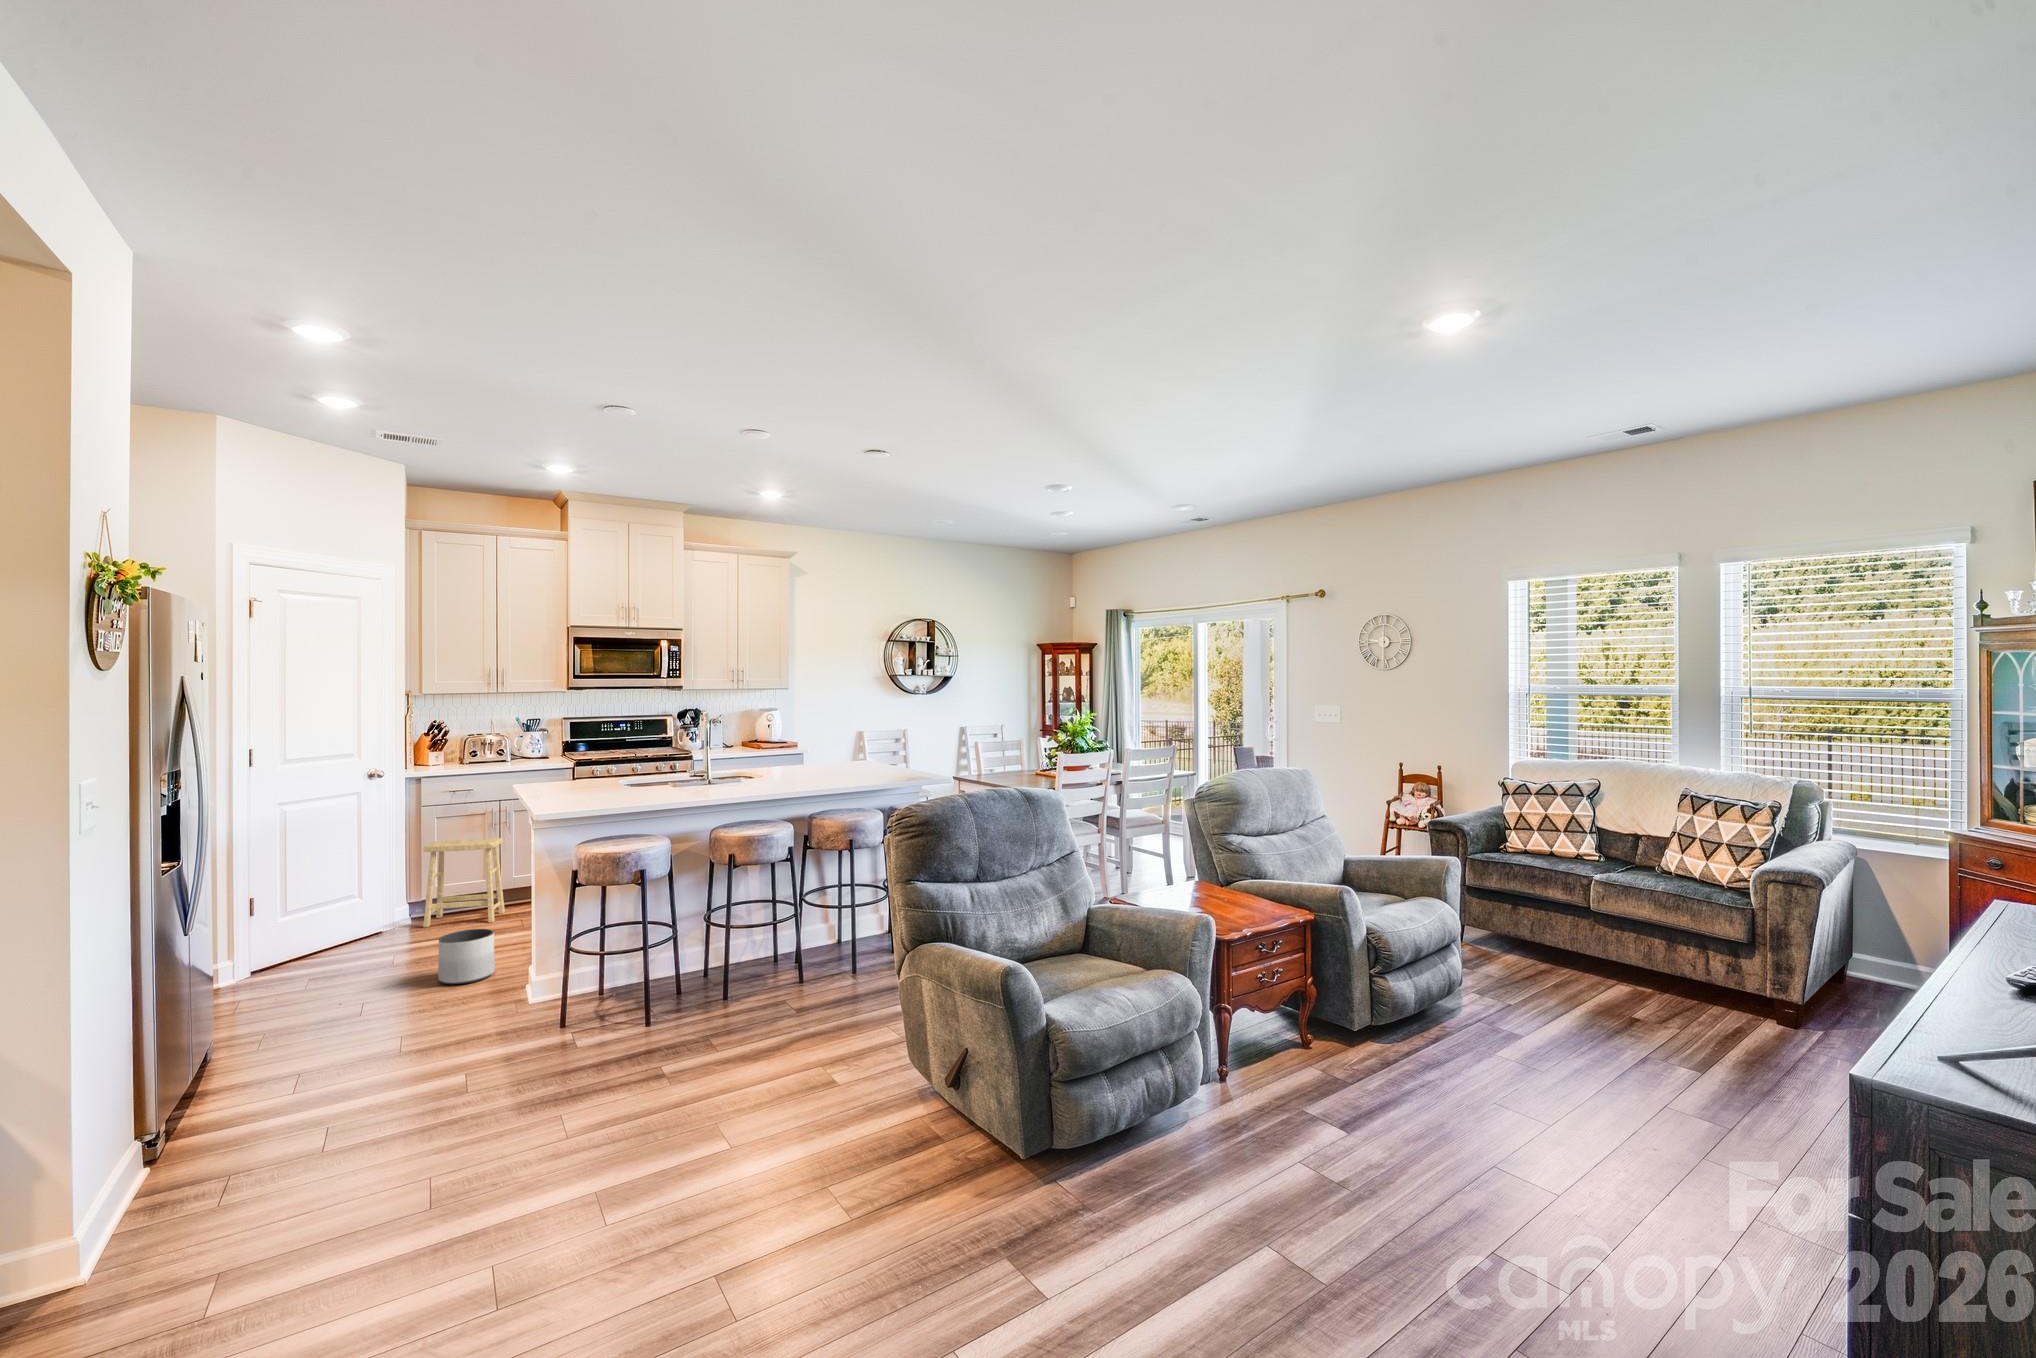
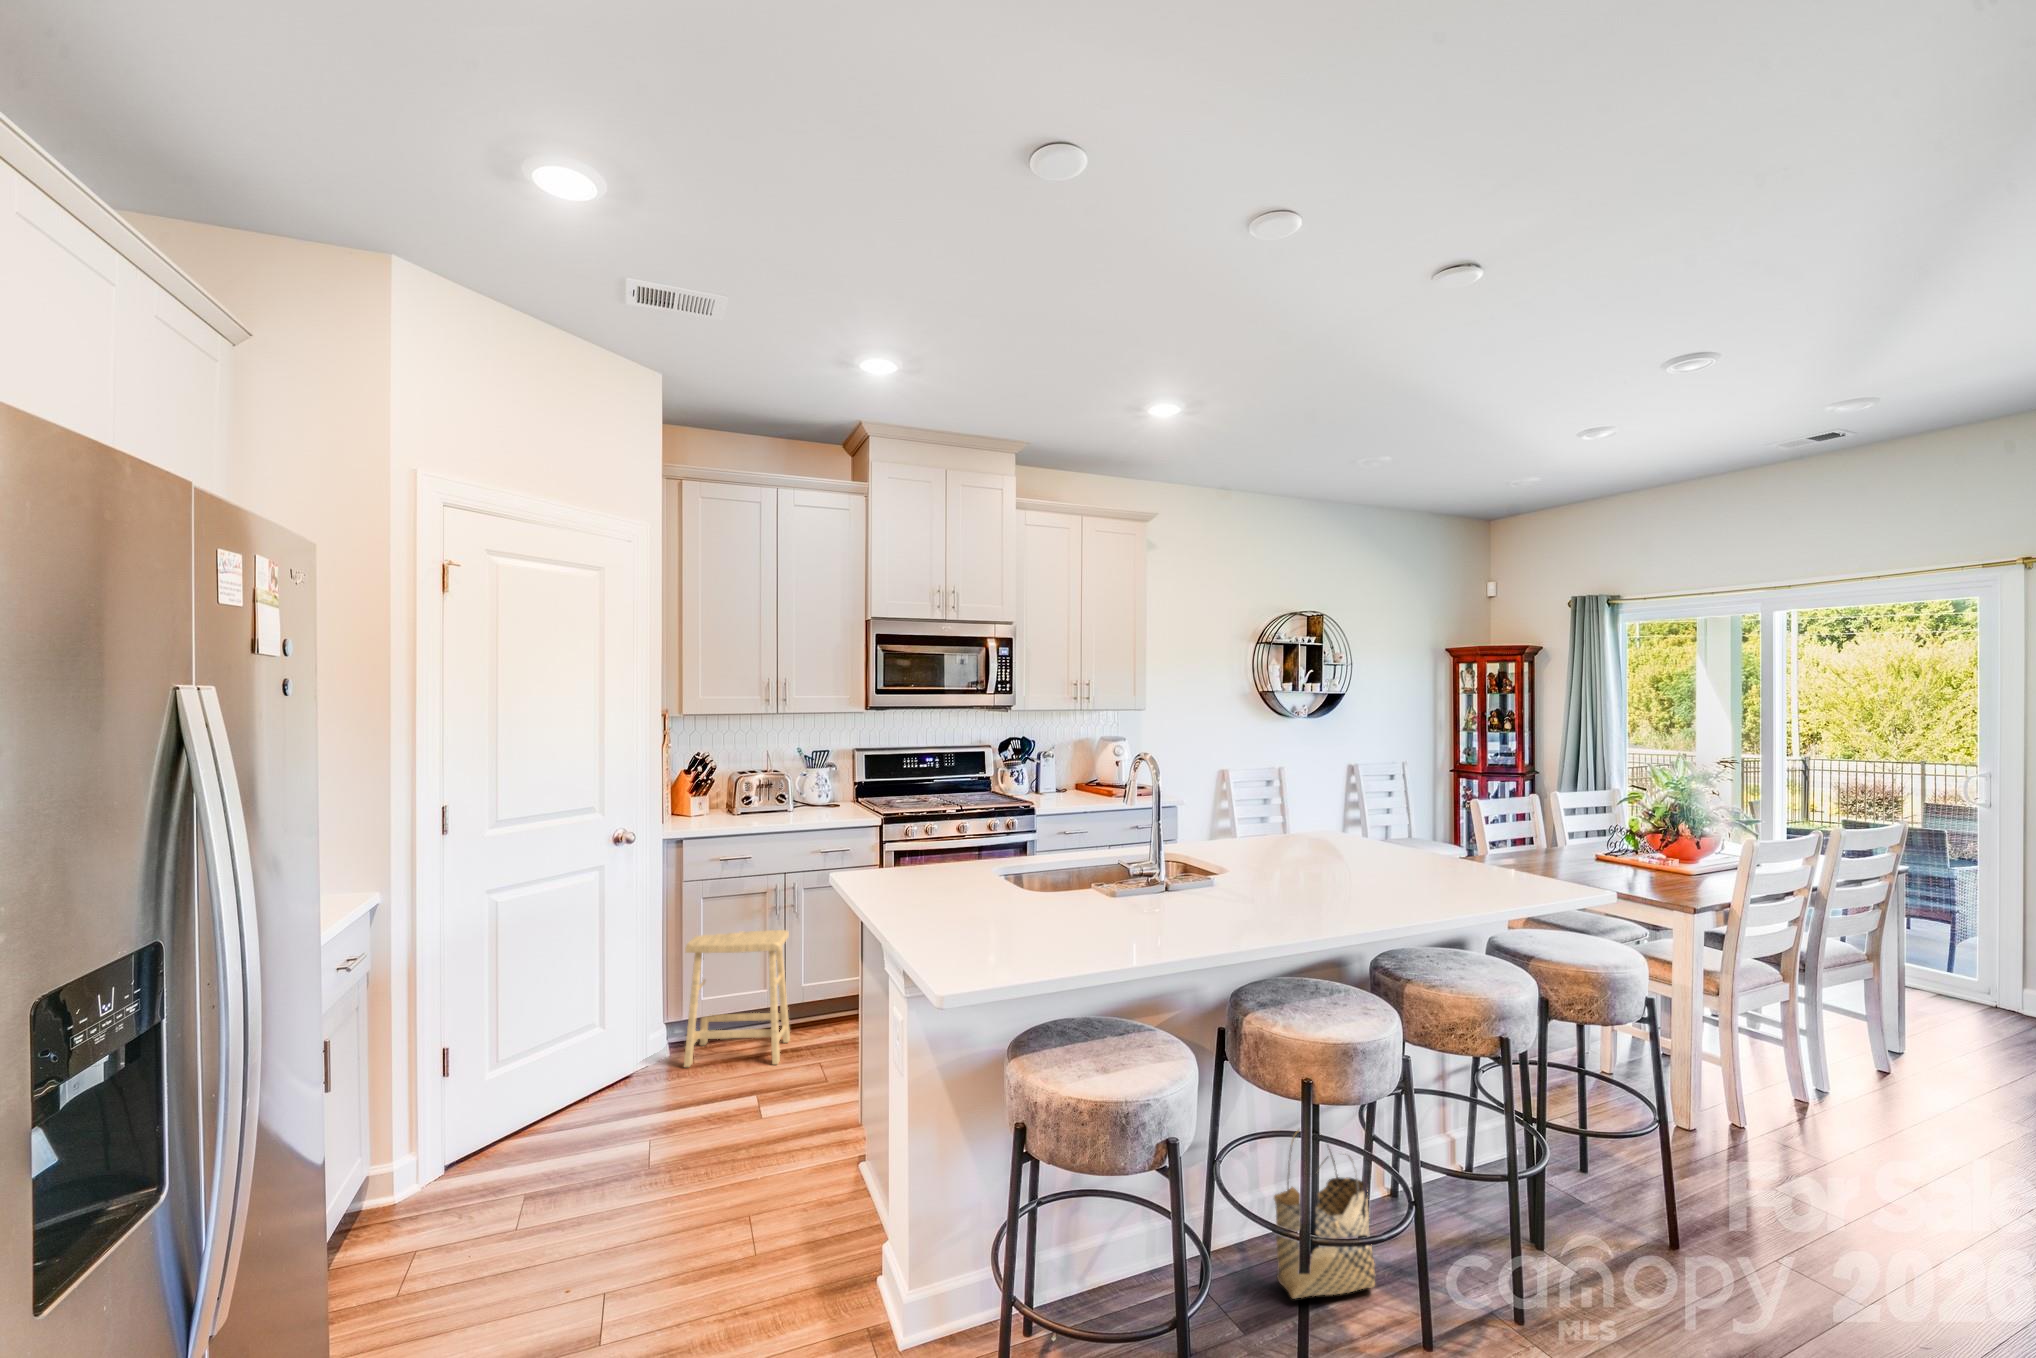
woven basket: none [745,896,799,974] -> present [1274,1129,1375,1299]
planter: present [438,929,495,984] -> none [719,1132,807,1252]

